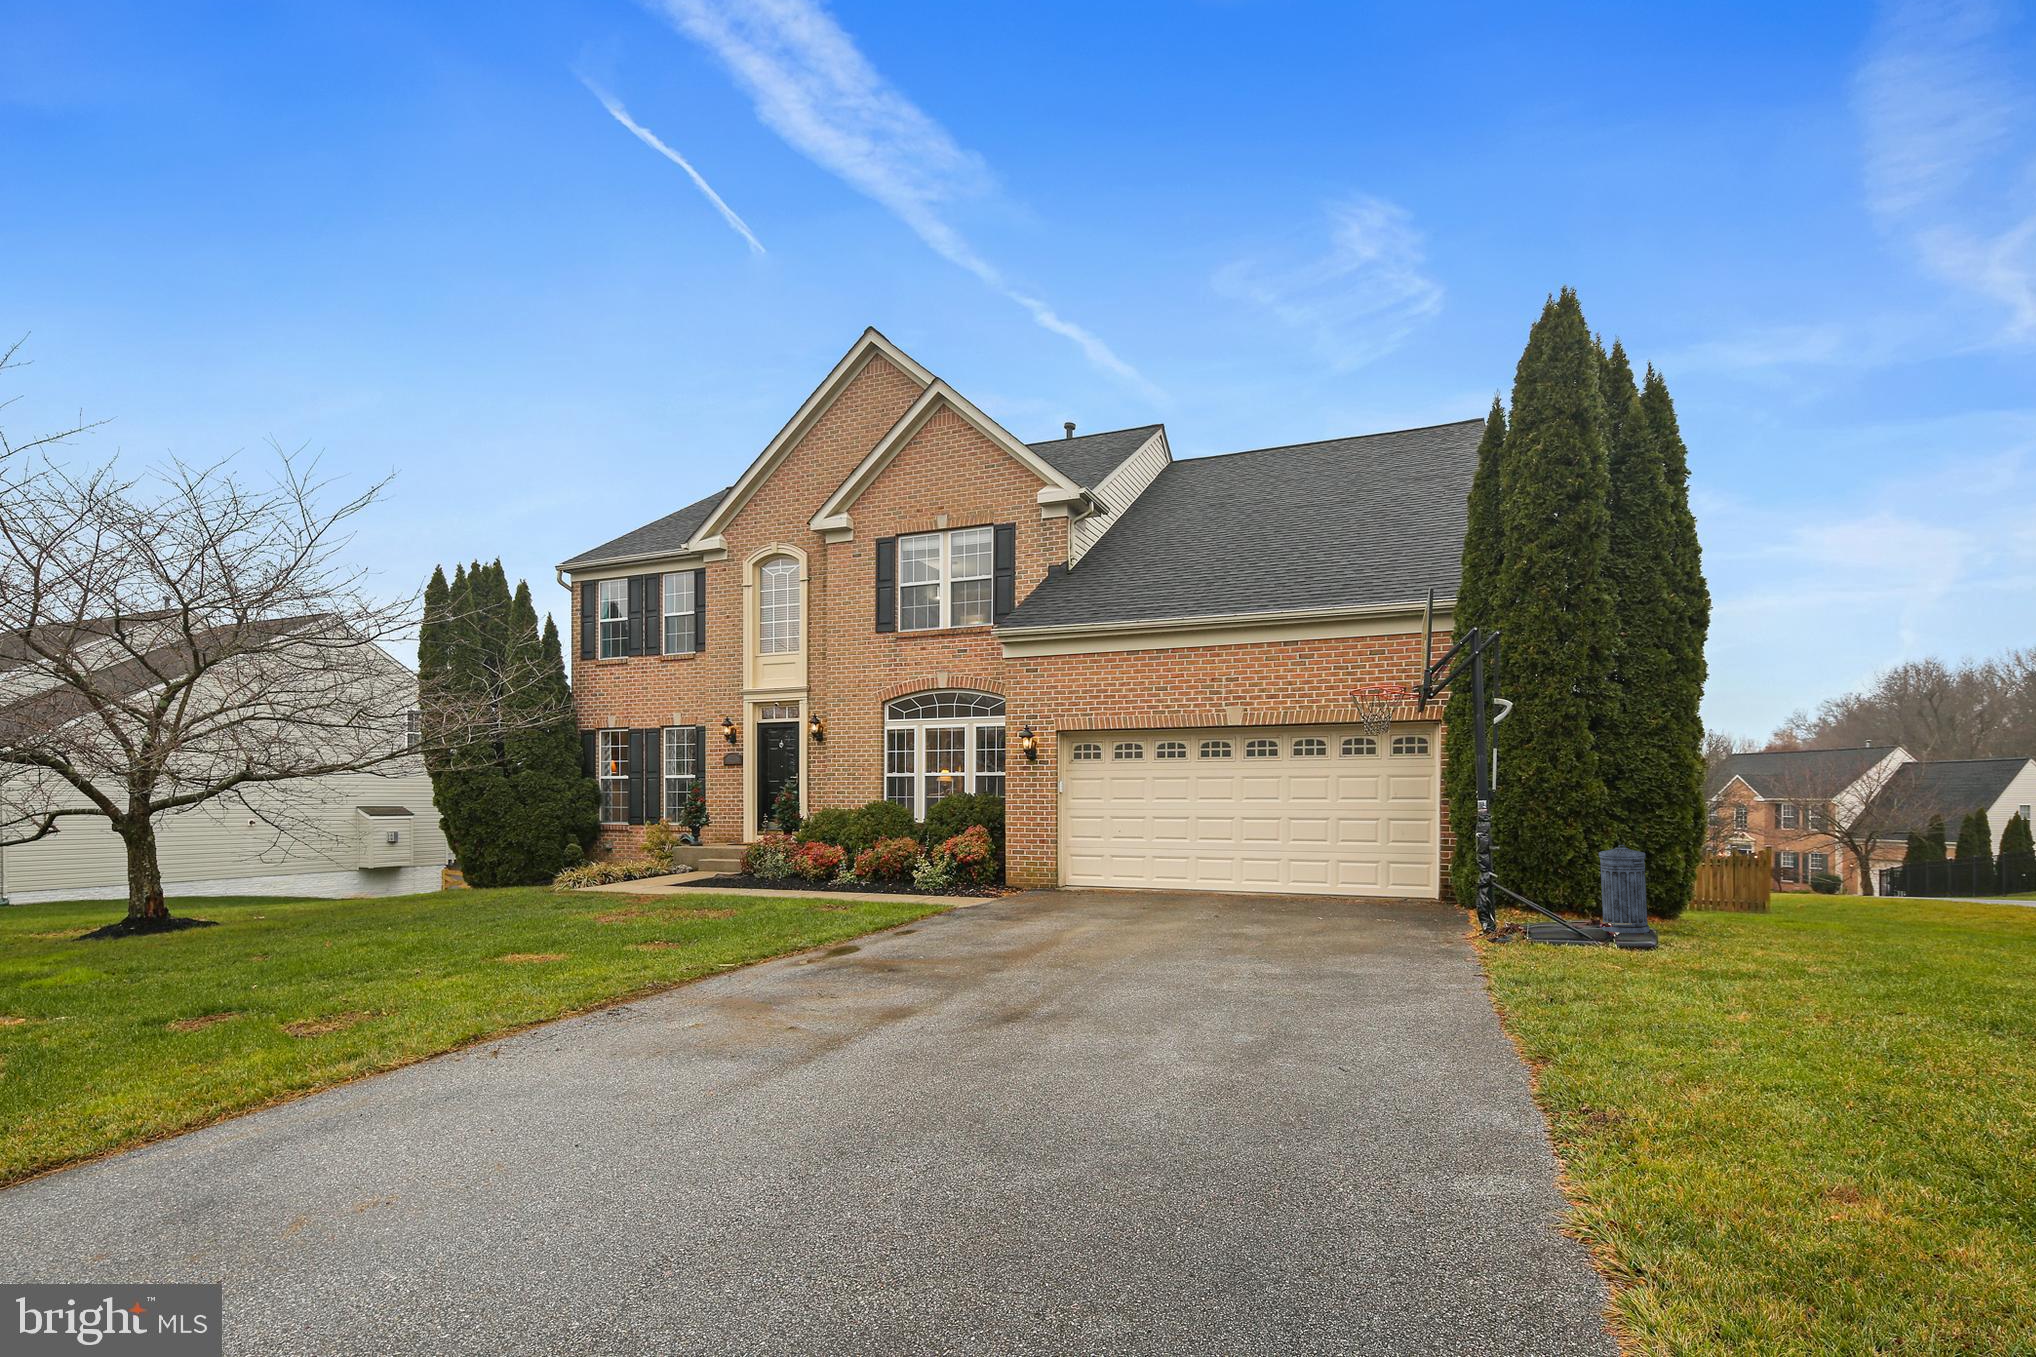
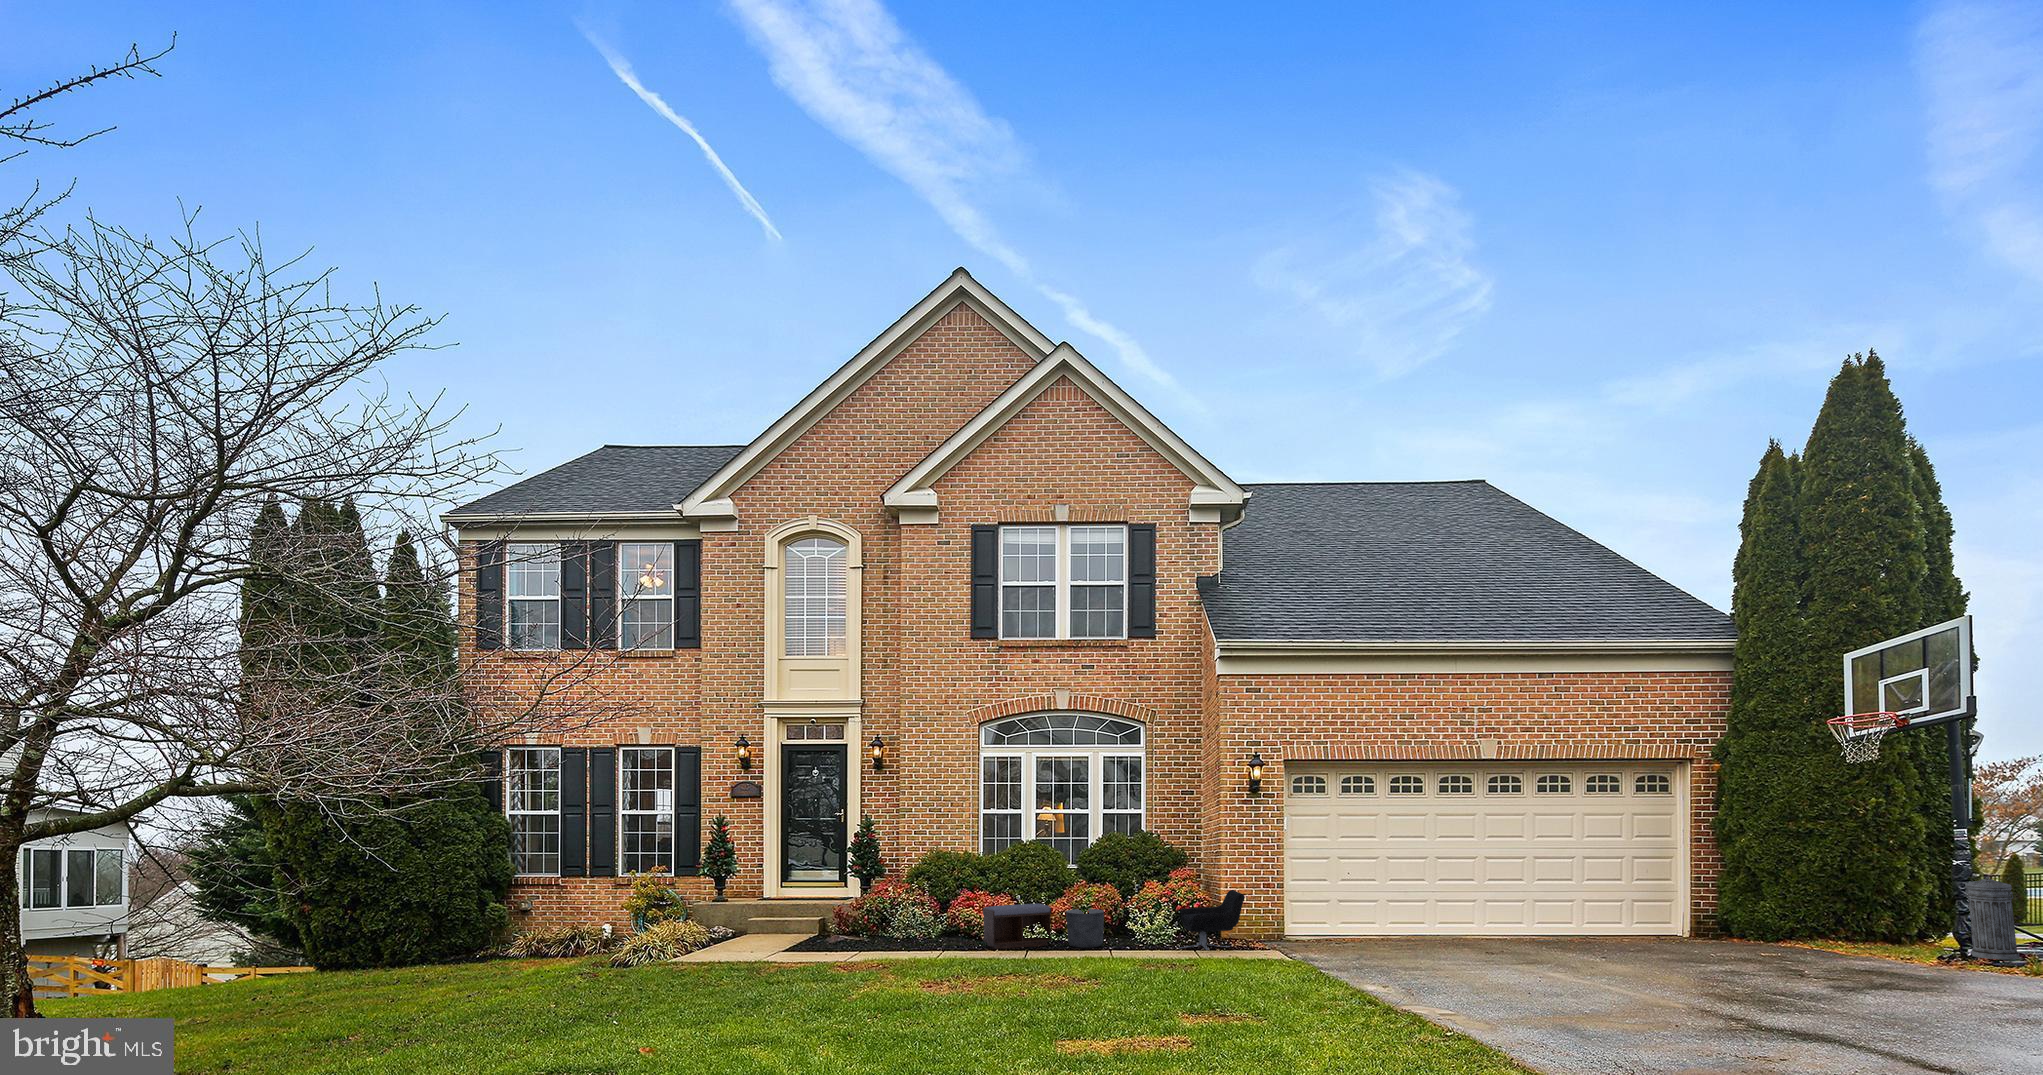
lounge chair: none [950,841,1009,890] -> present [1180,890,1245,950]
bench: none [830,848,885,882] -> present [983,904,1052,949]
planter: none [882,853,914,884] -> present [1066,909,1104,948]

